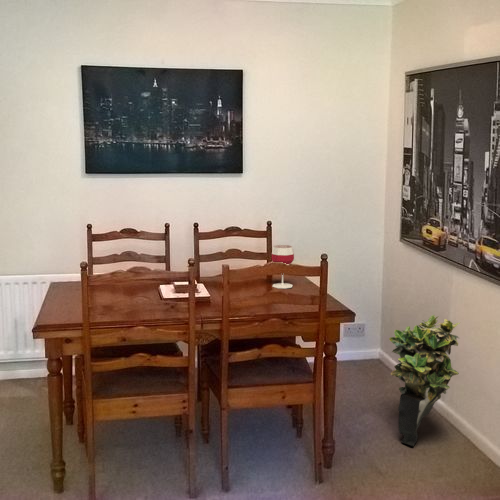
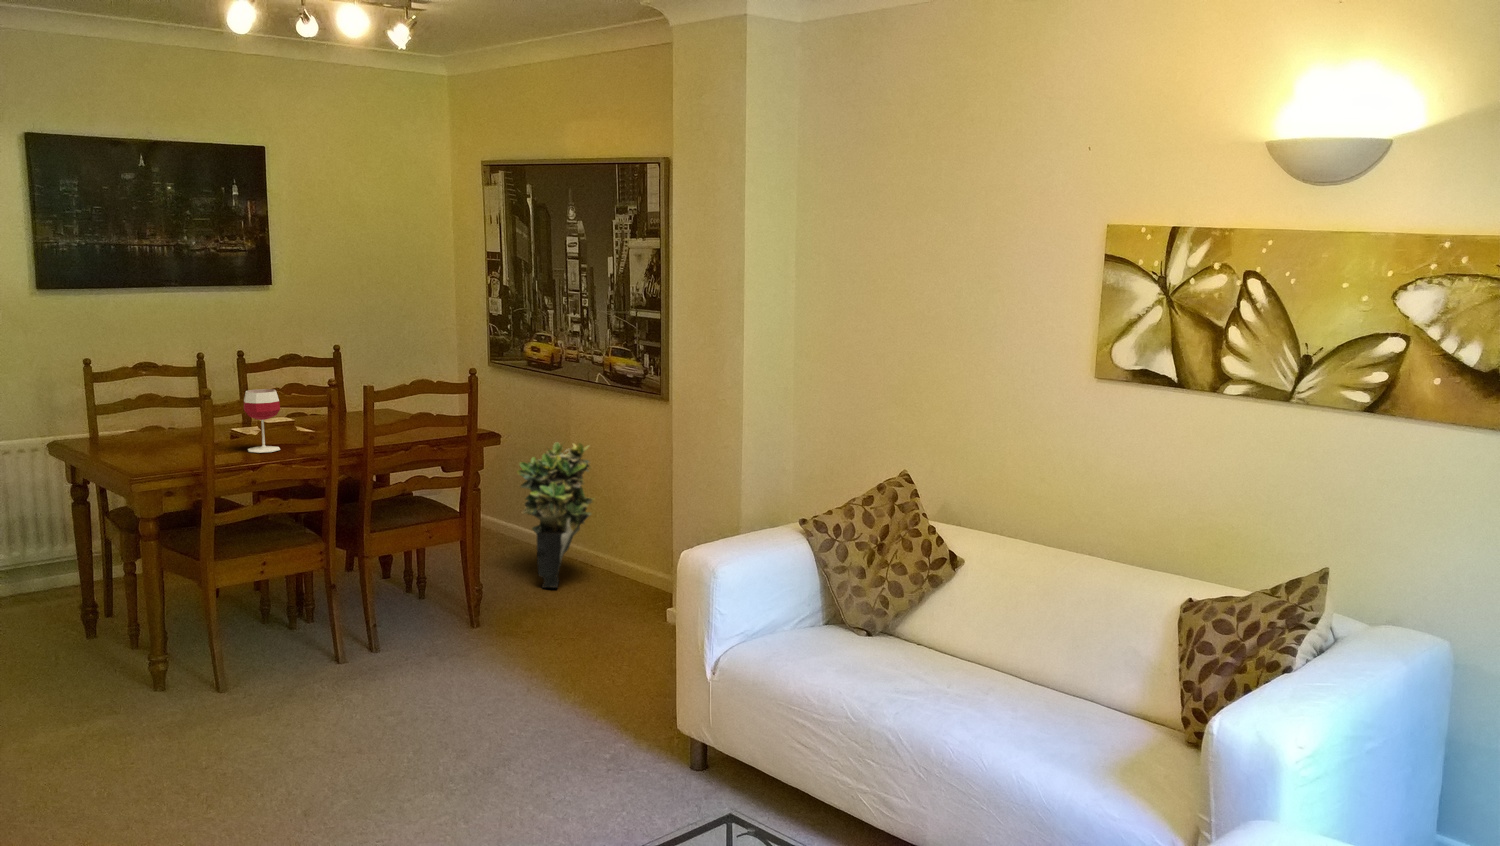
wineglass: present [271,245,294,289] -> present [244,389,280,453]

